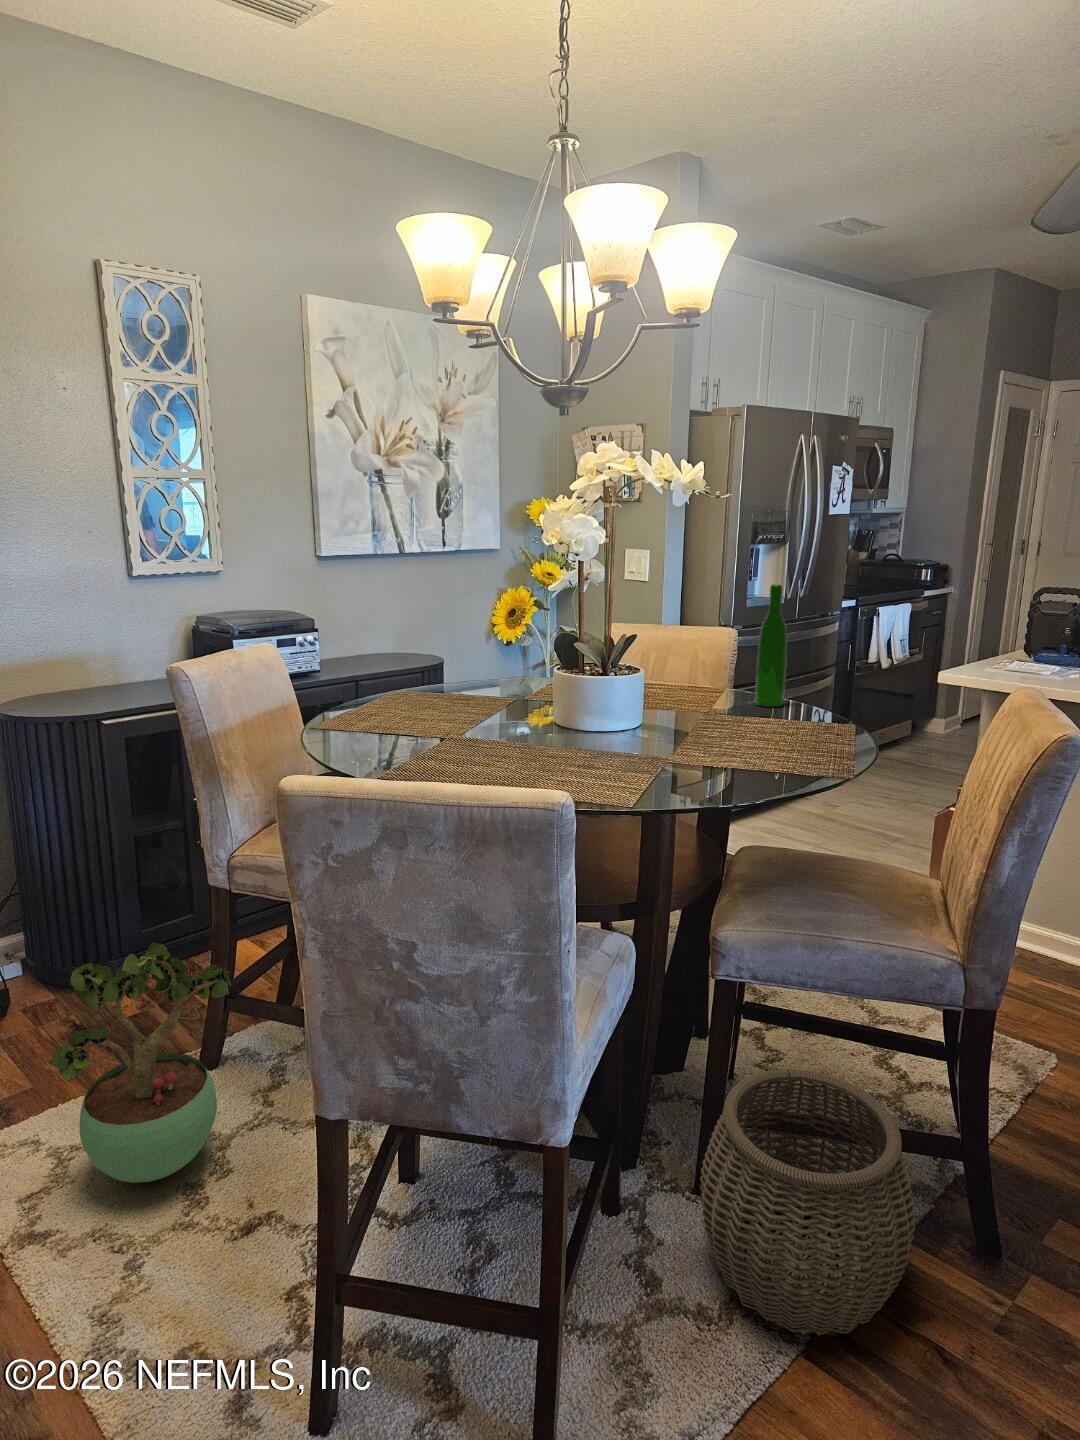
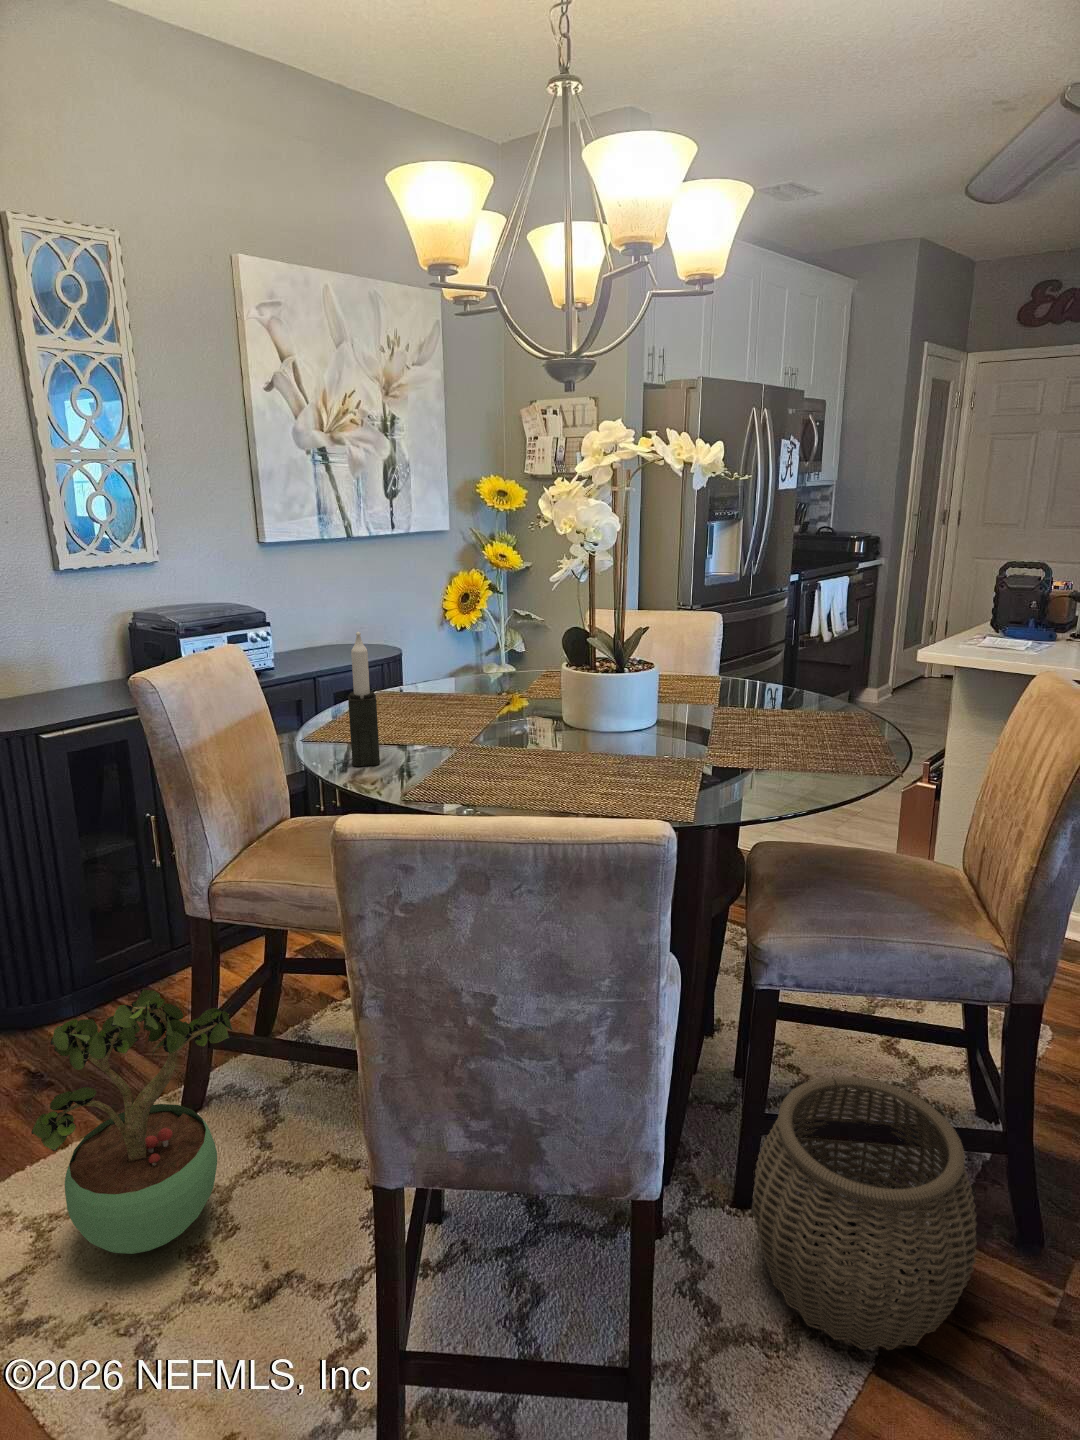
wine bottle: present [755,585,787,707] -> none [752,569,784,696]
candle: none [350,630,380,753] -> present [348,632,380,766]

